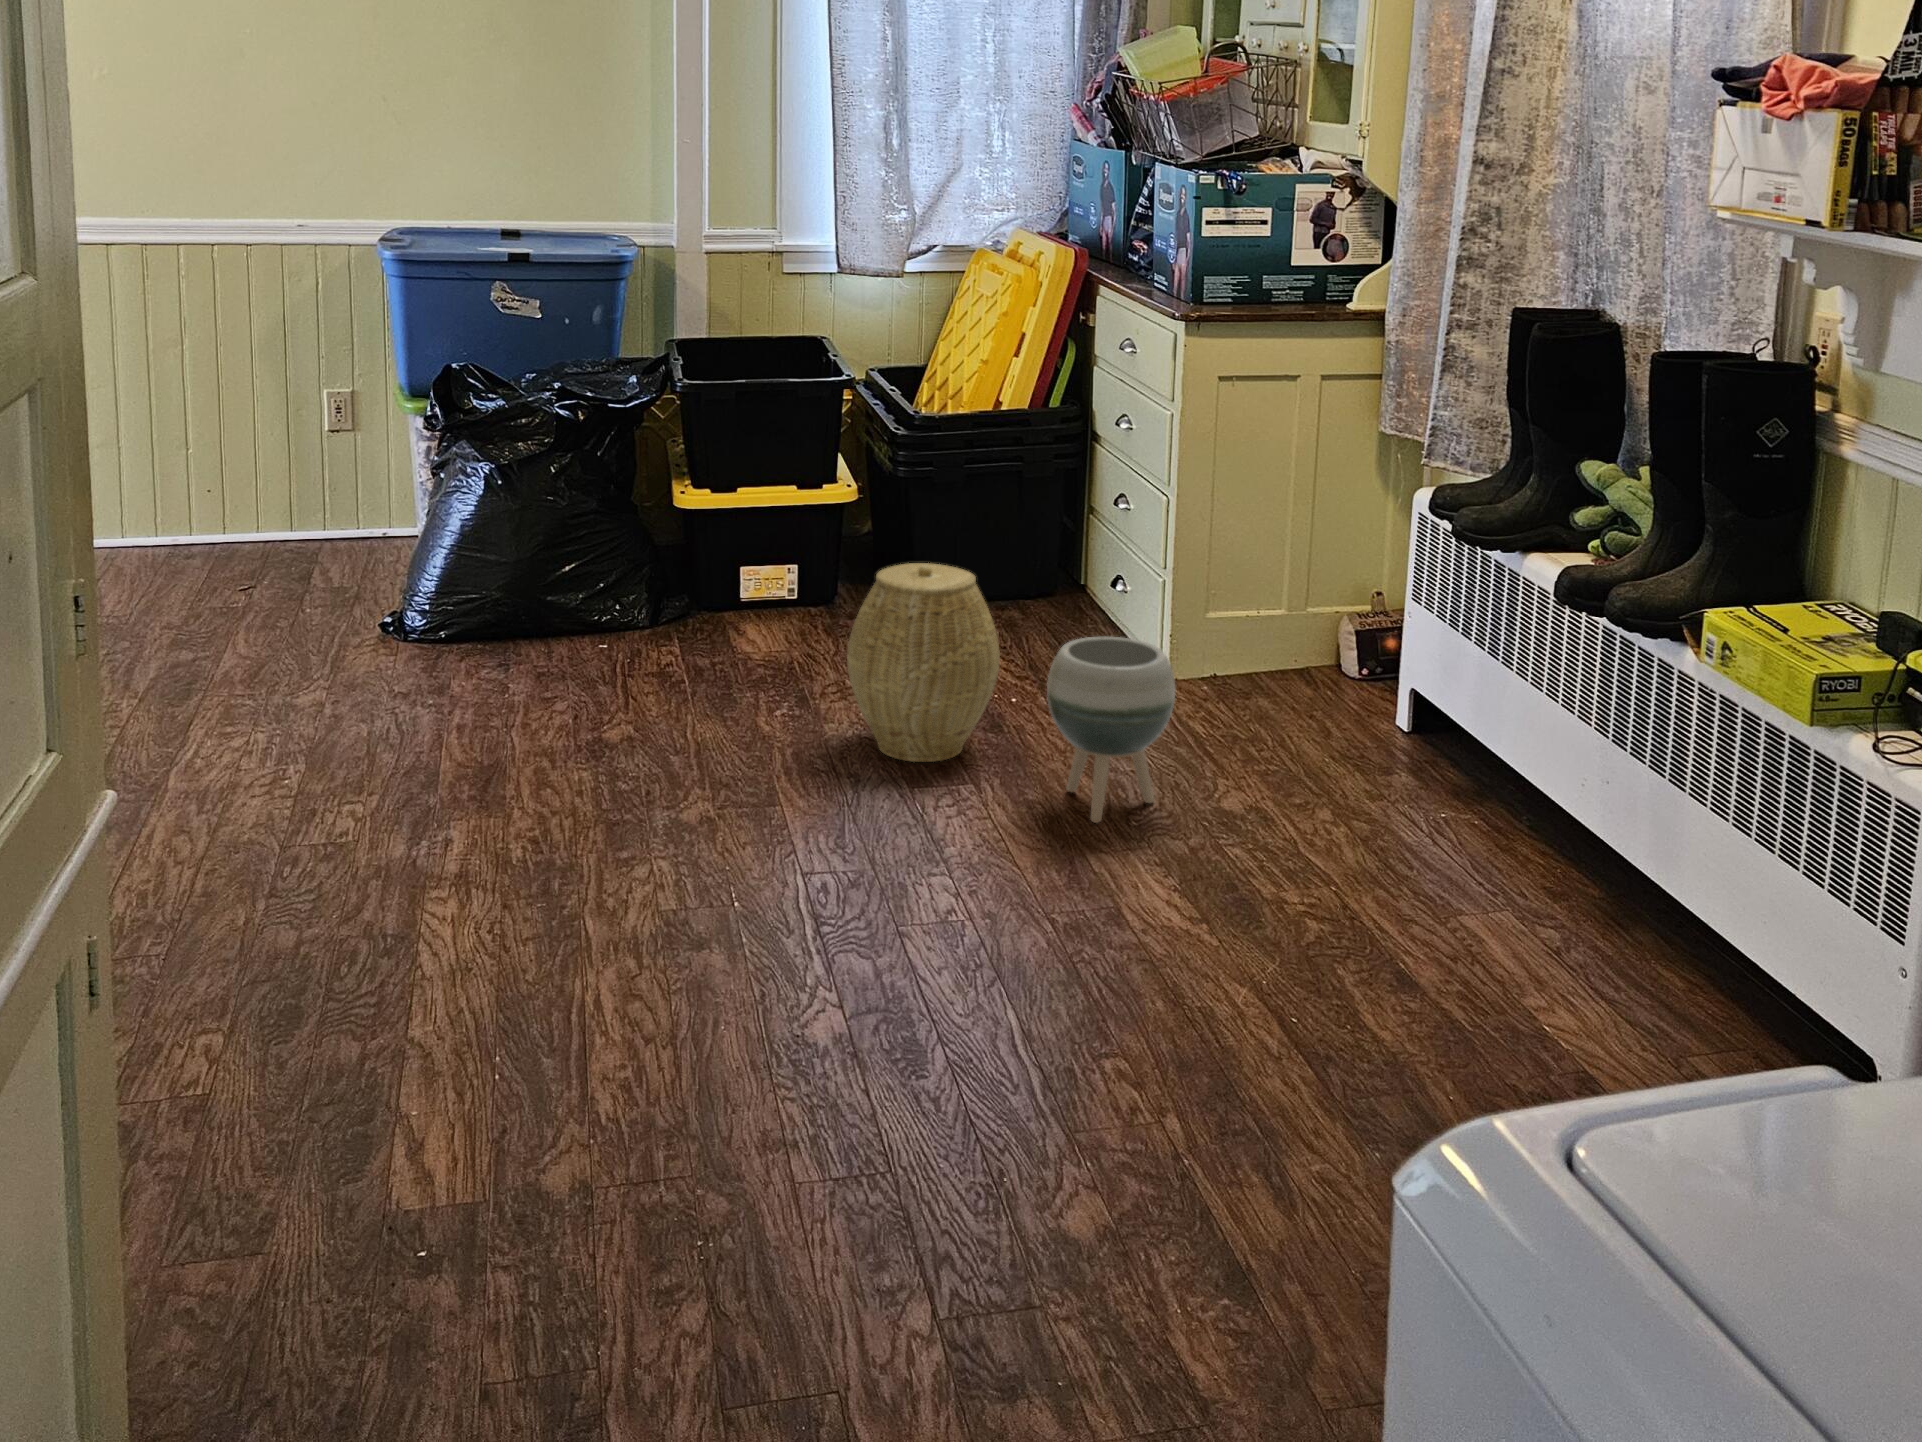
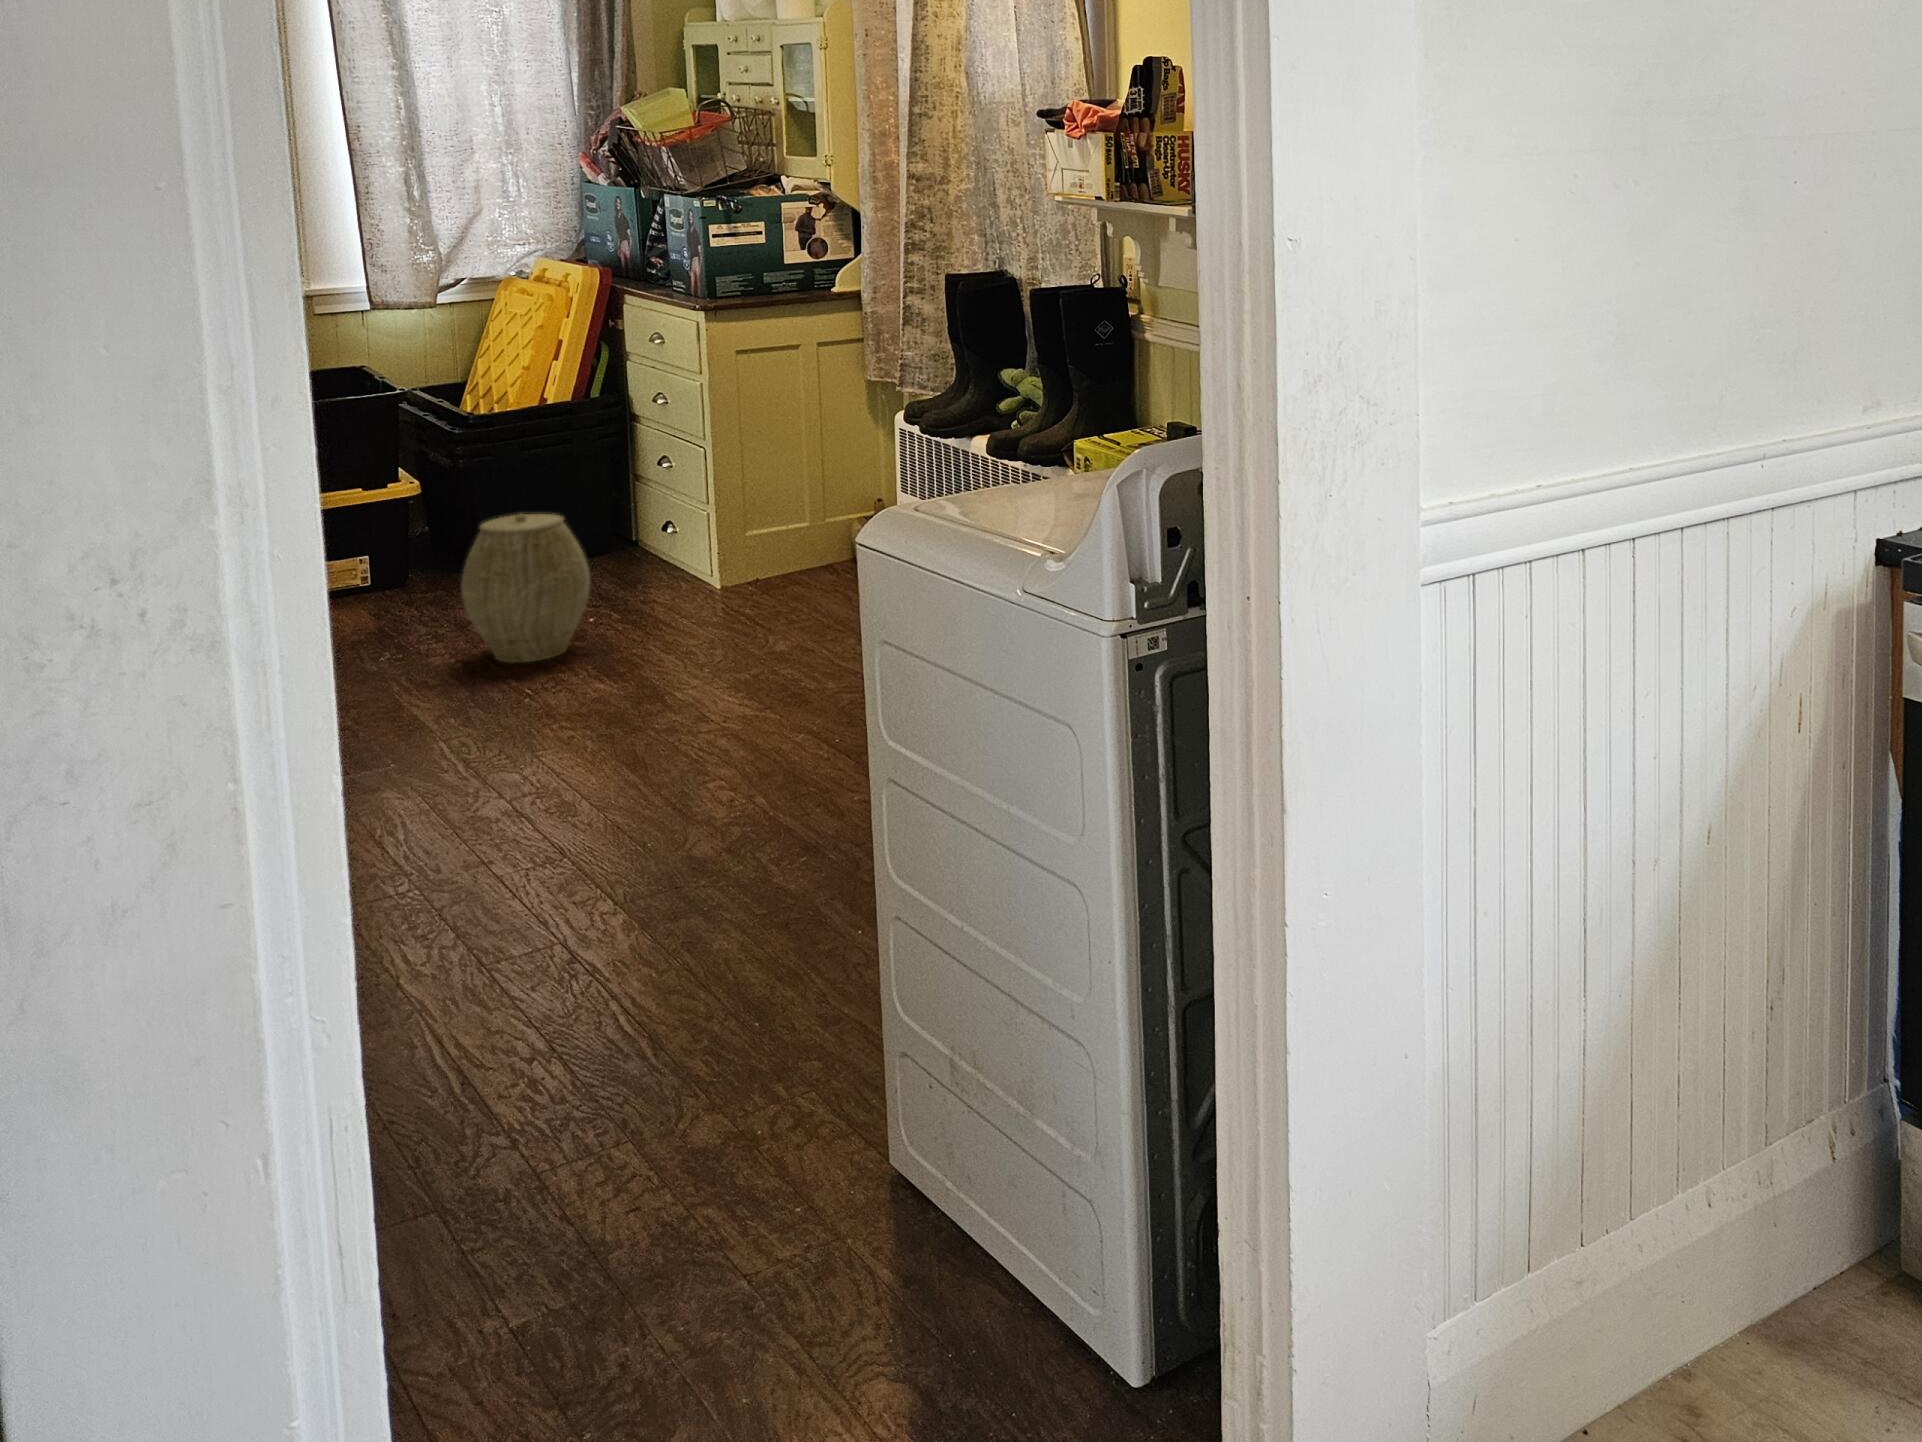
planter: present [1047,636,1175,823] -> none [635,539,734,669]

